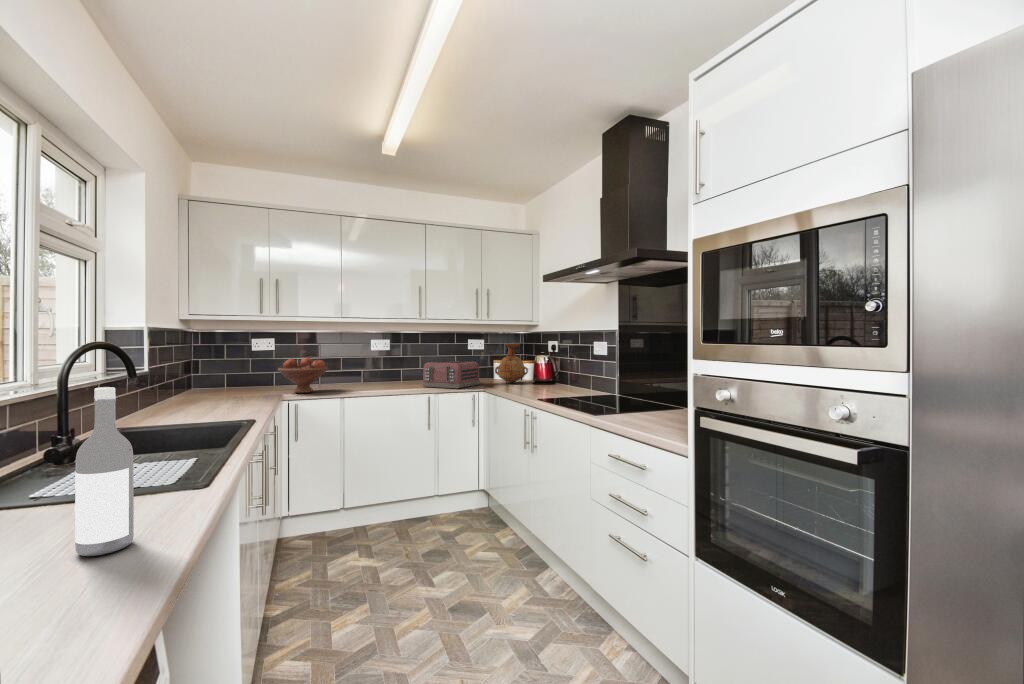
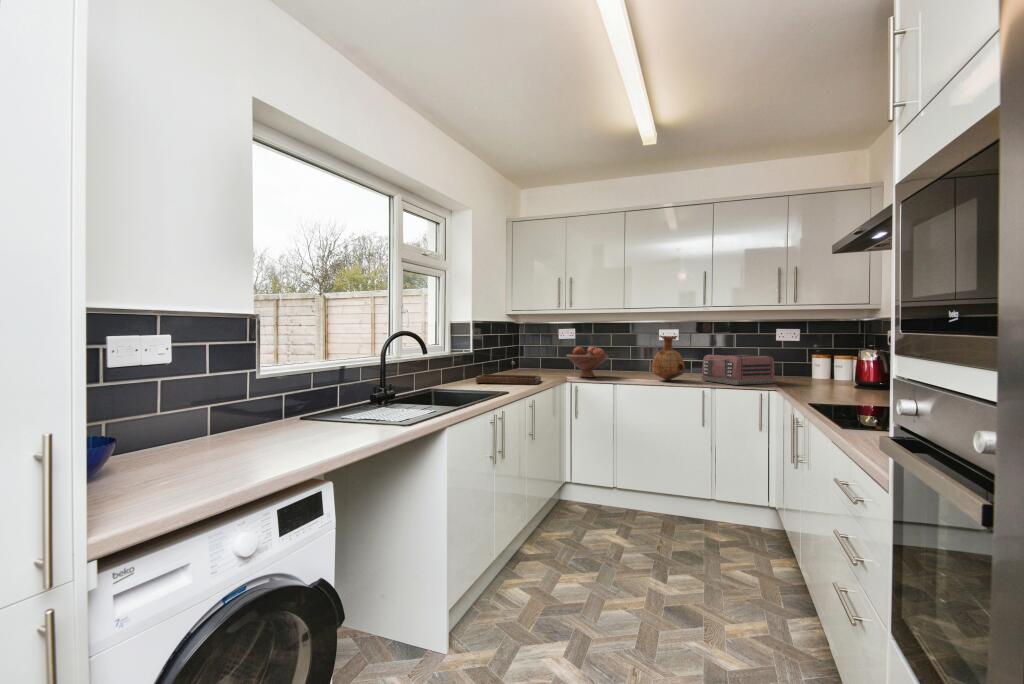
vase: present [495,344,528,383] -> present [651,336,685,381]
tray: none [163,380,257,413] -> present [476,361,541,384]
wine bottle: present [74,387,134,556] -> none [327,353,354,447]

